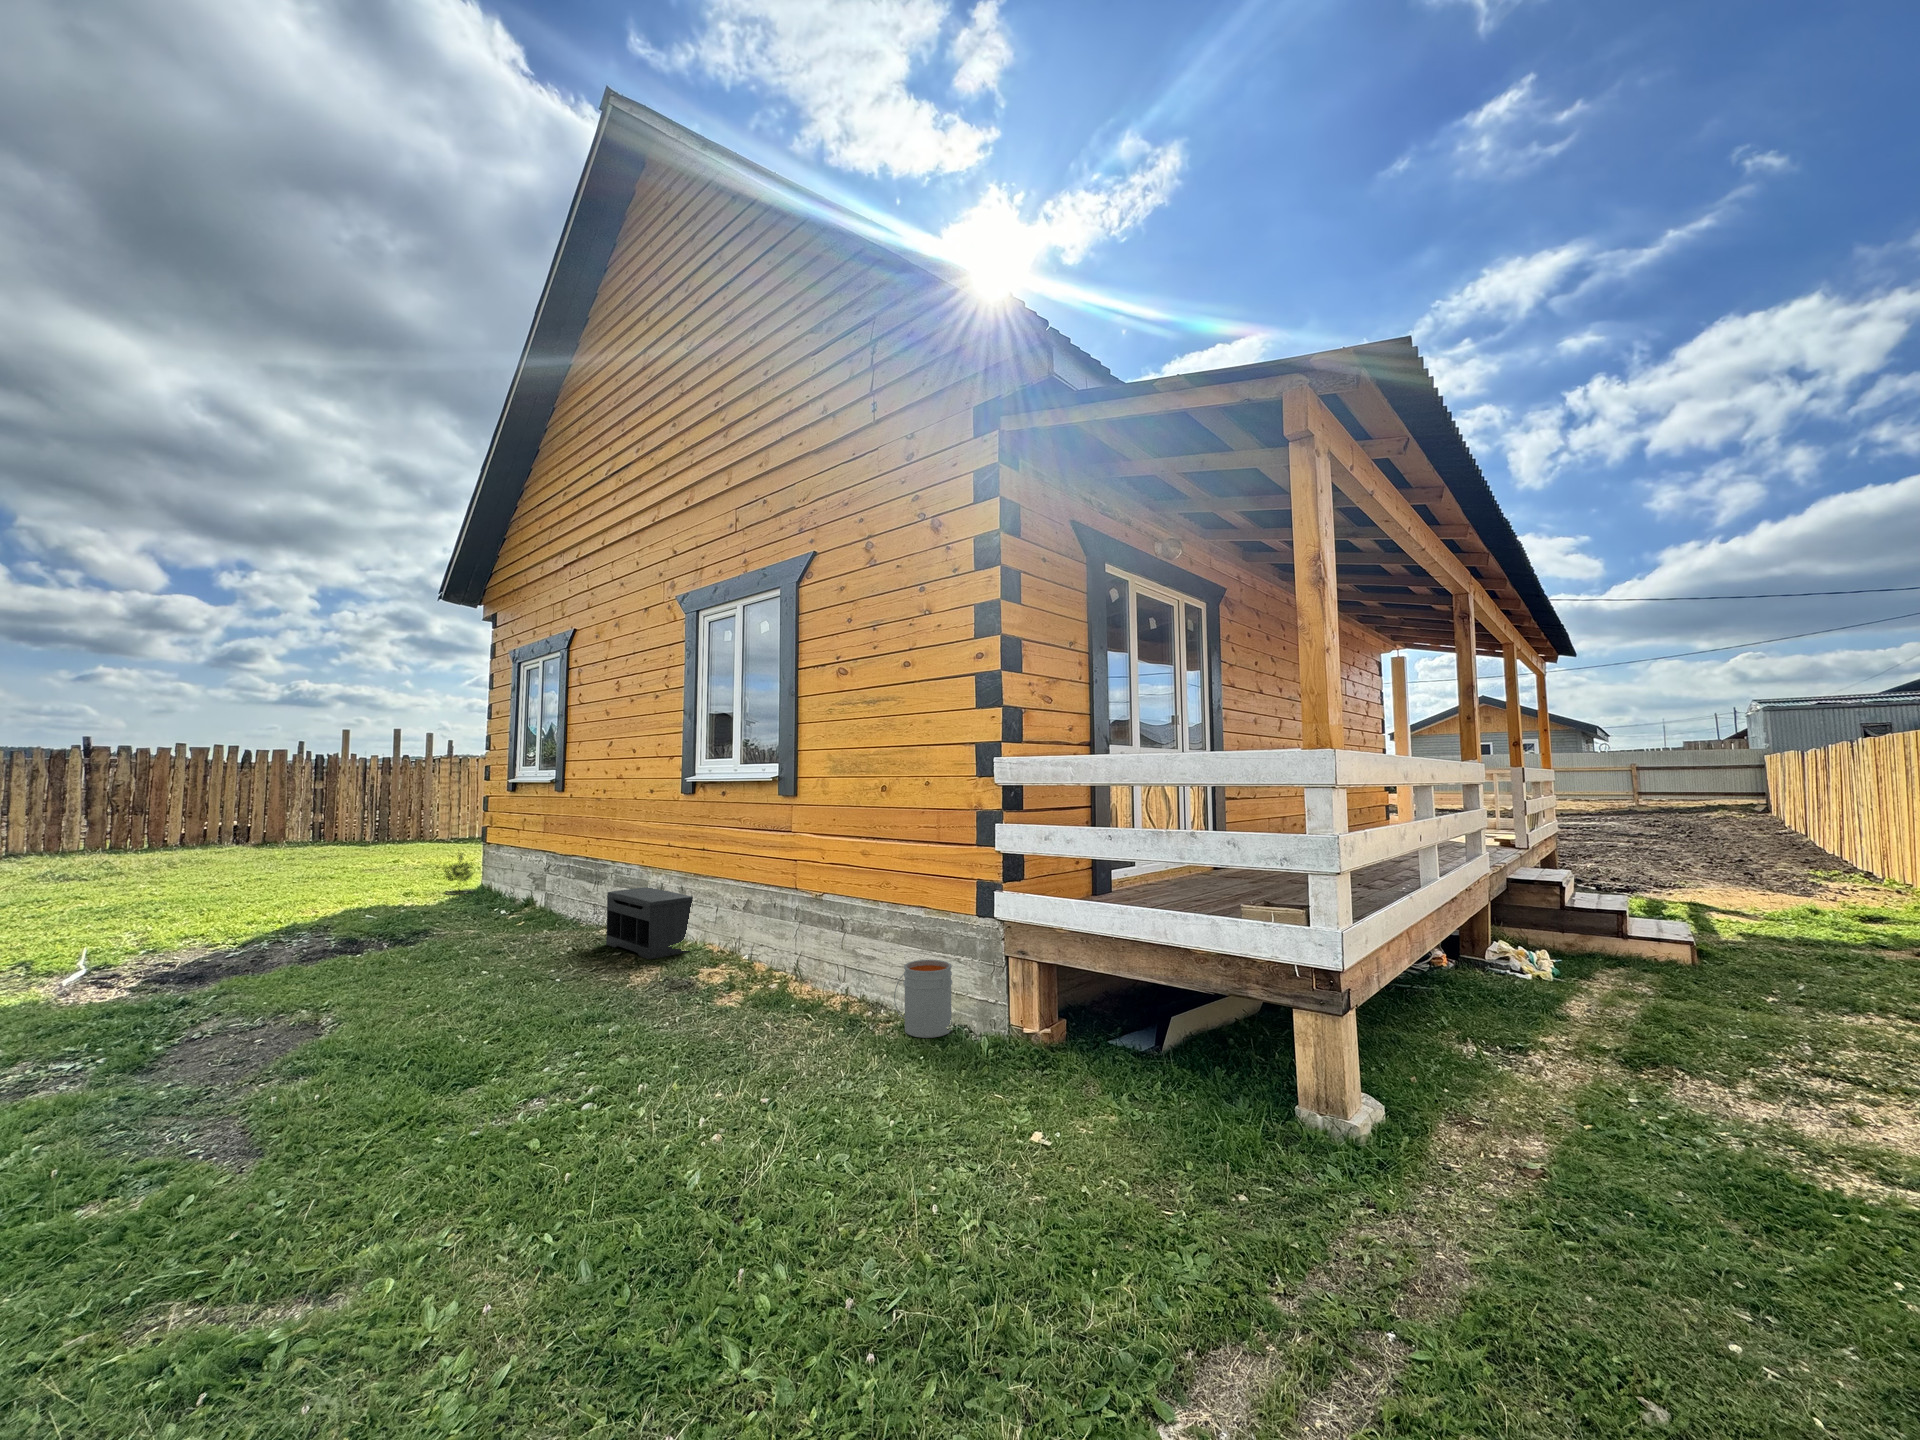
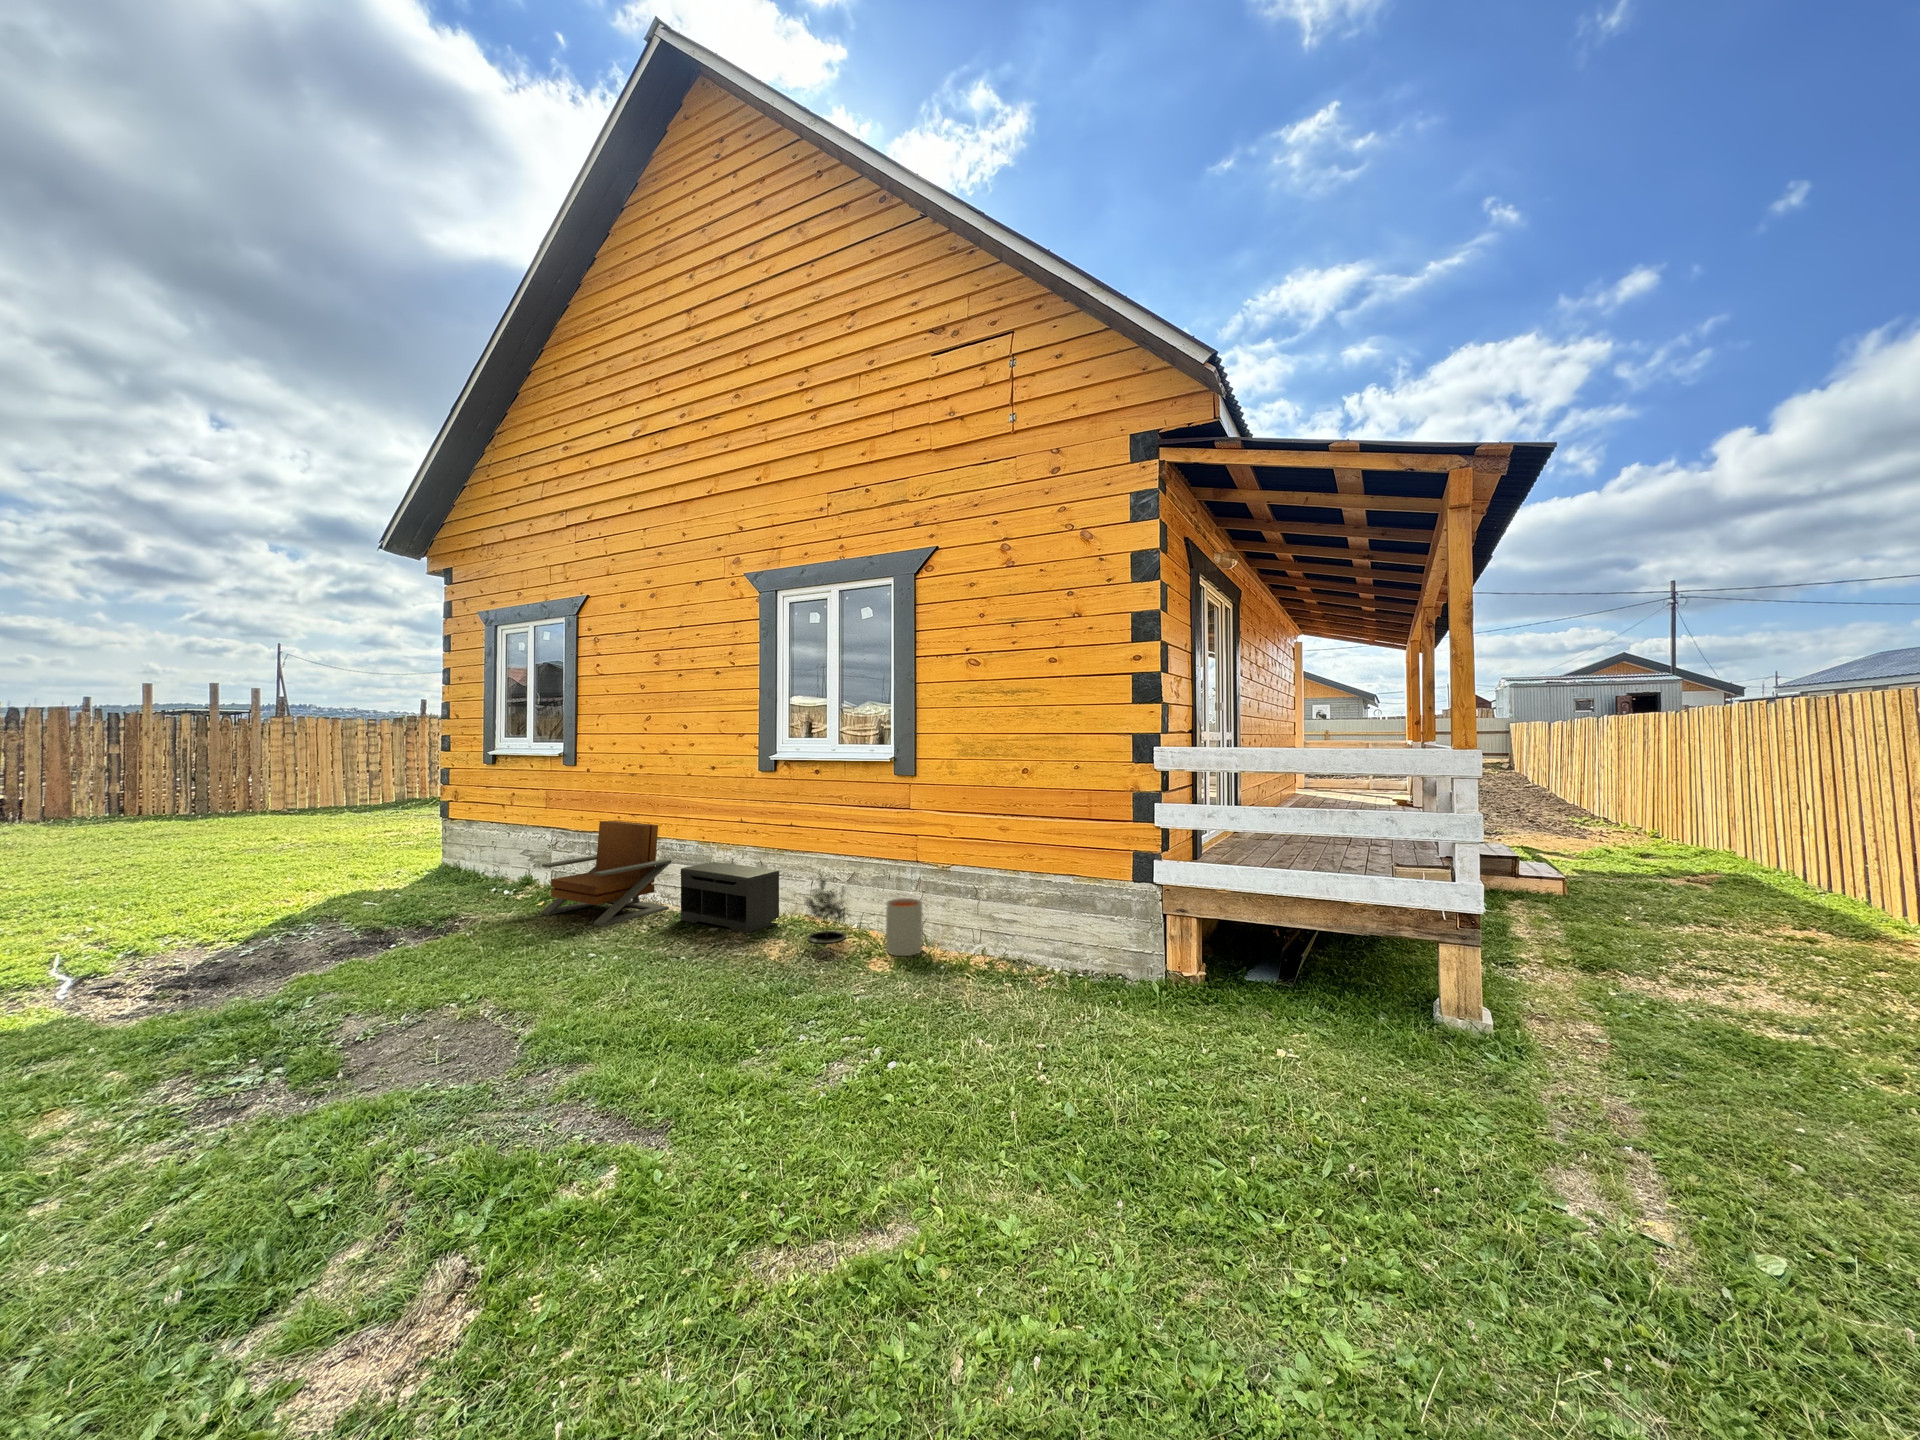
lounge chair: none [497,845,615,947] -> present [541,821,671,926]
potted tree: present [445,853,473,895] -> present [803,873,848,943]
bucket: present [894,960,952,1038] -> present [886,898,923,956]

